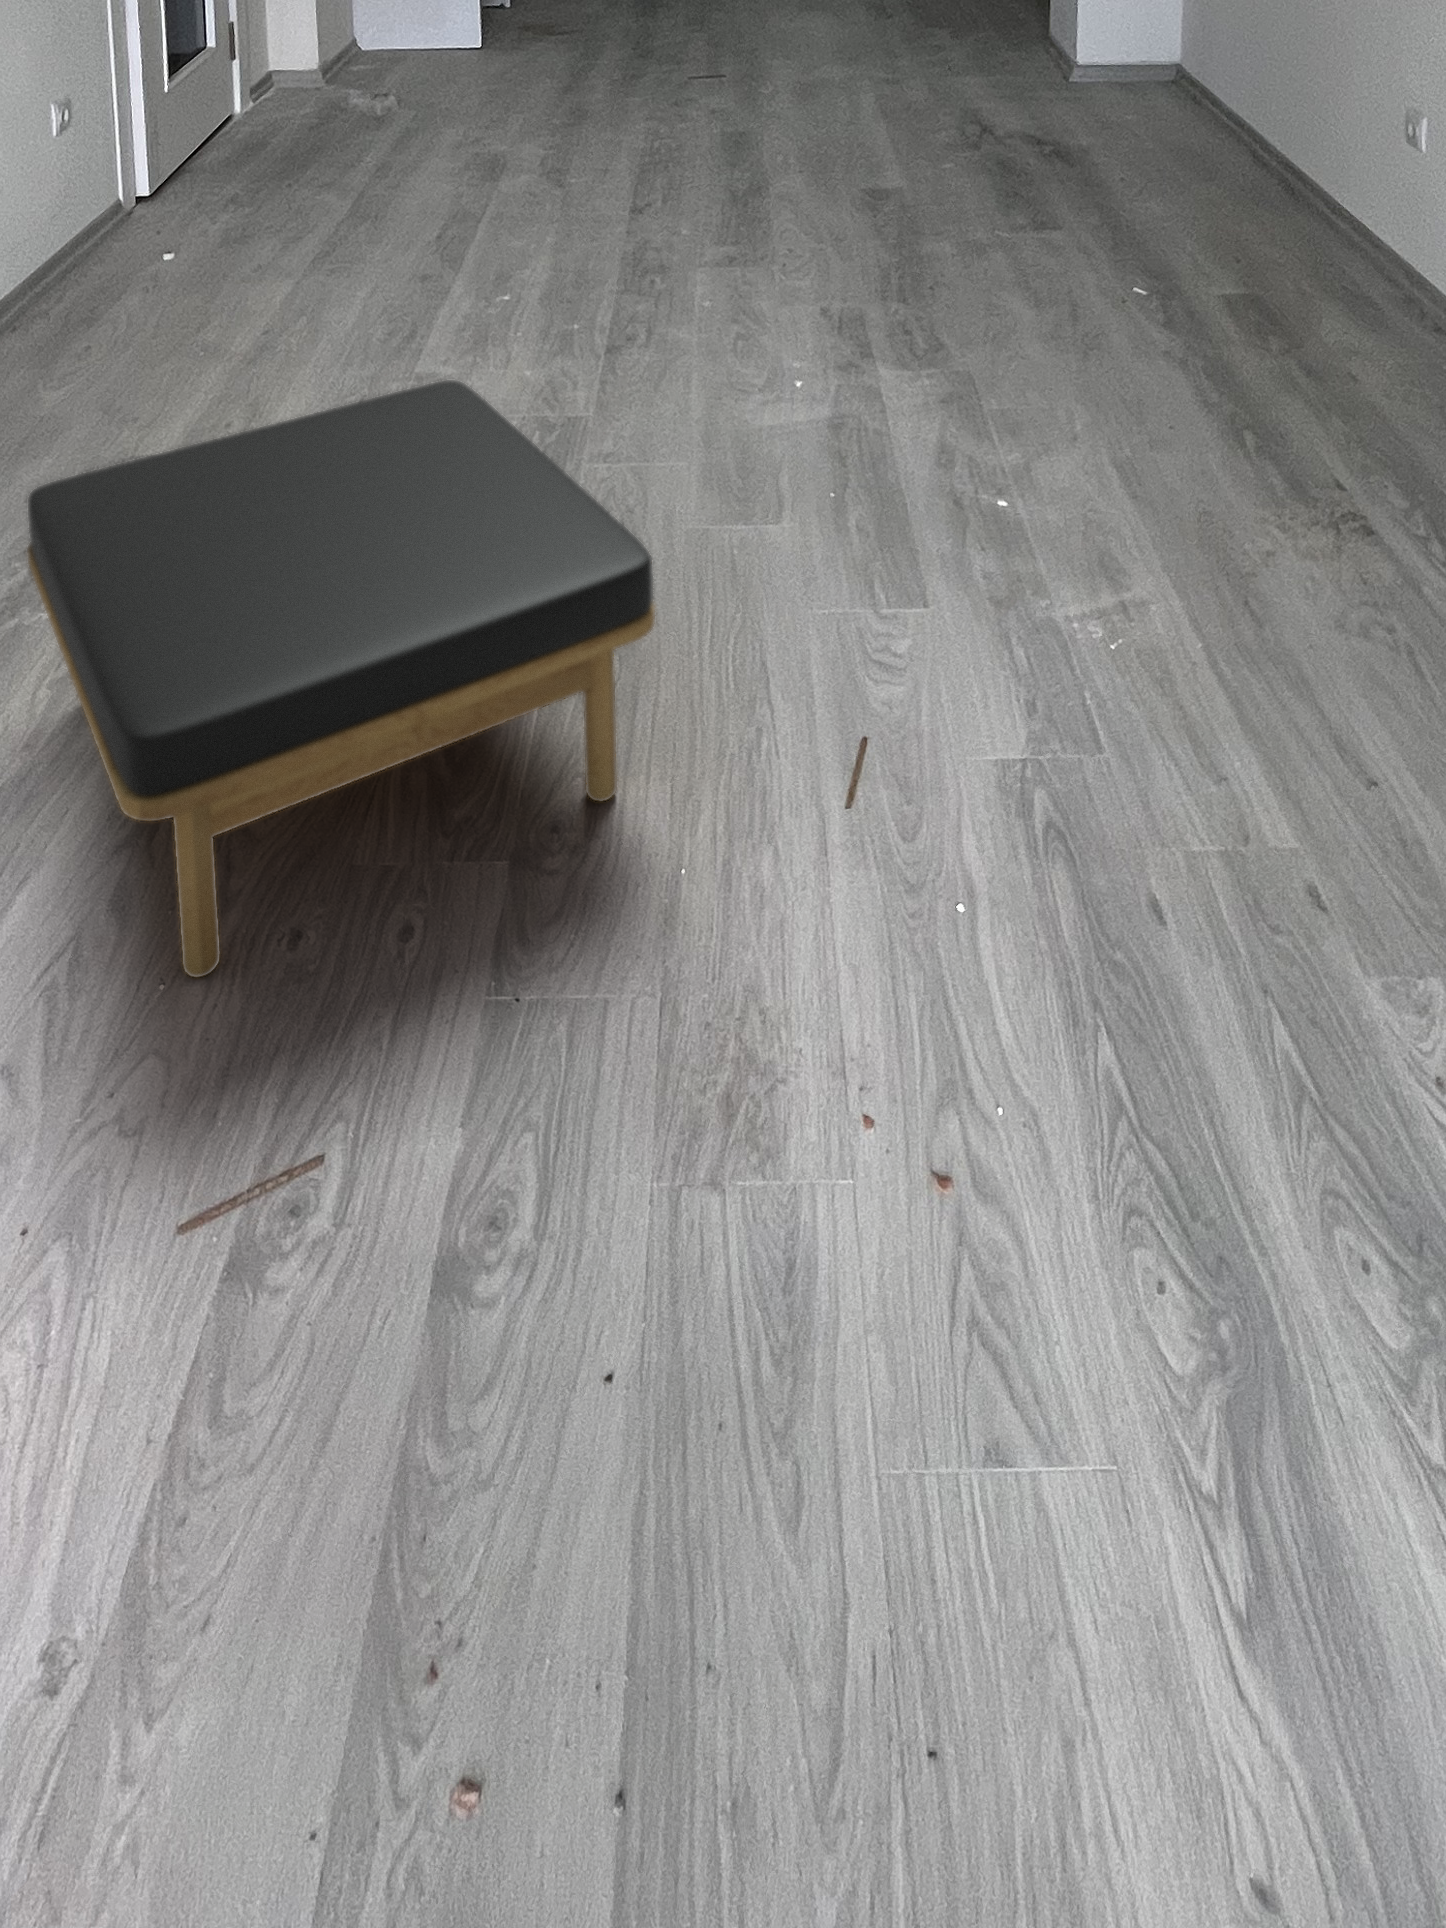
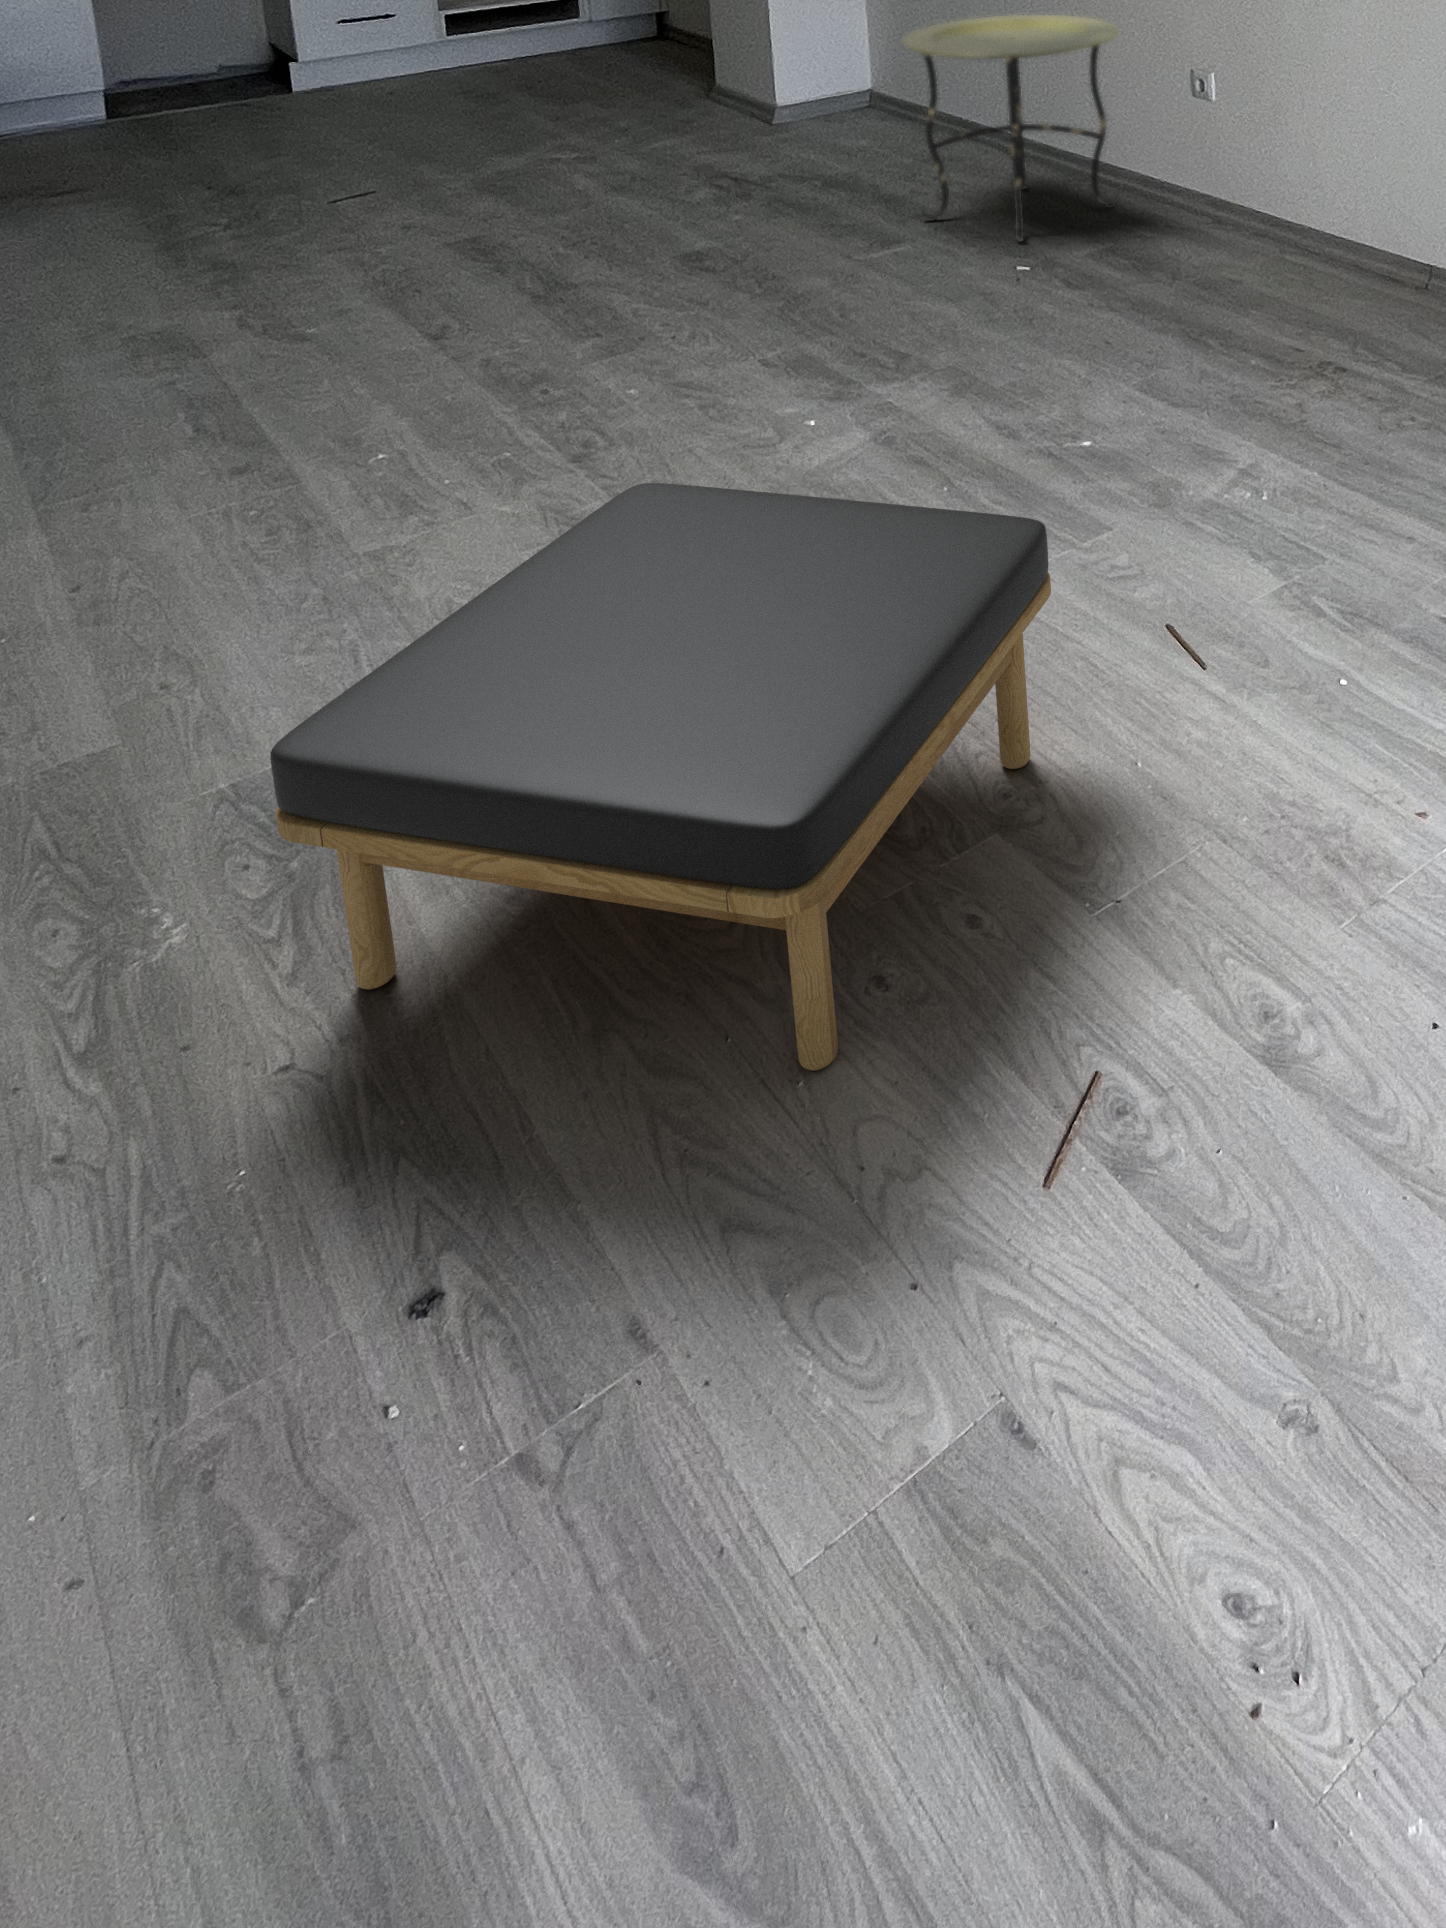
side table: none [1094,7,1335,258] -> present [903,15,1118,241]

